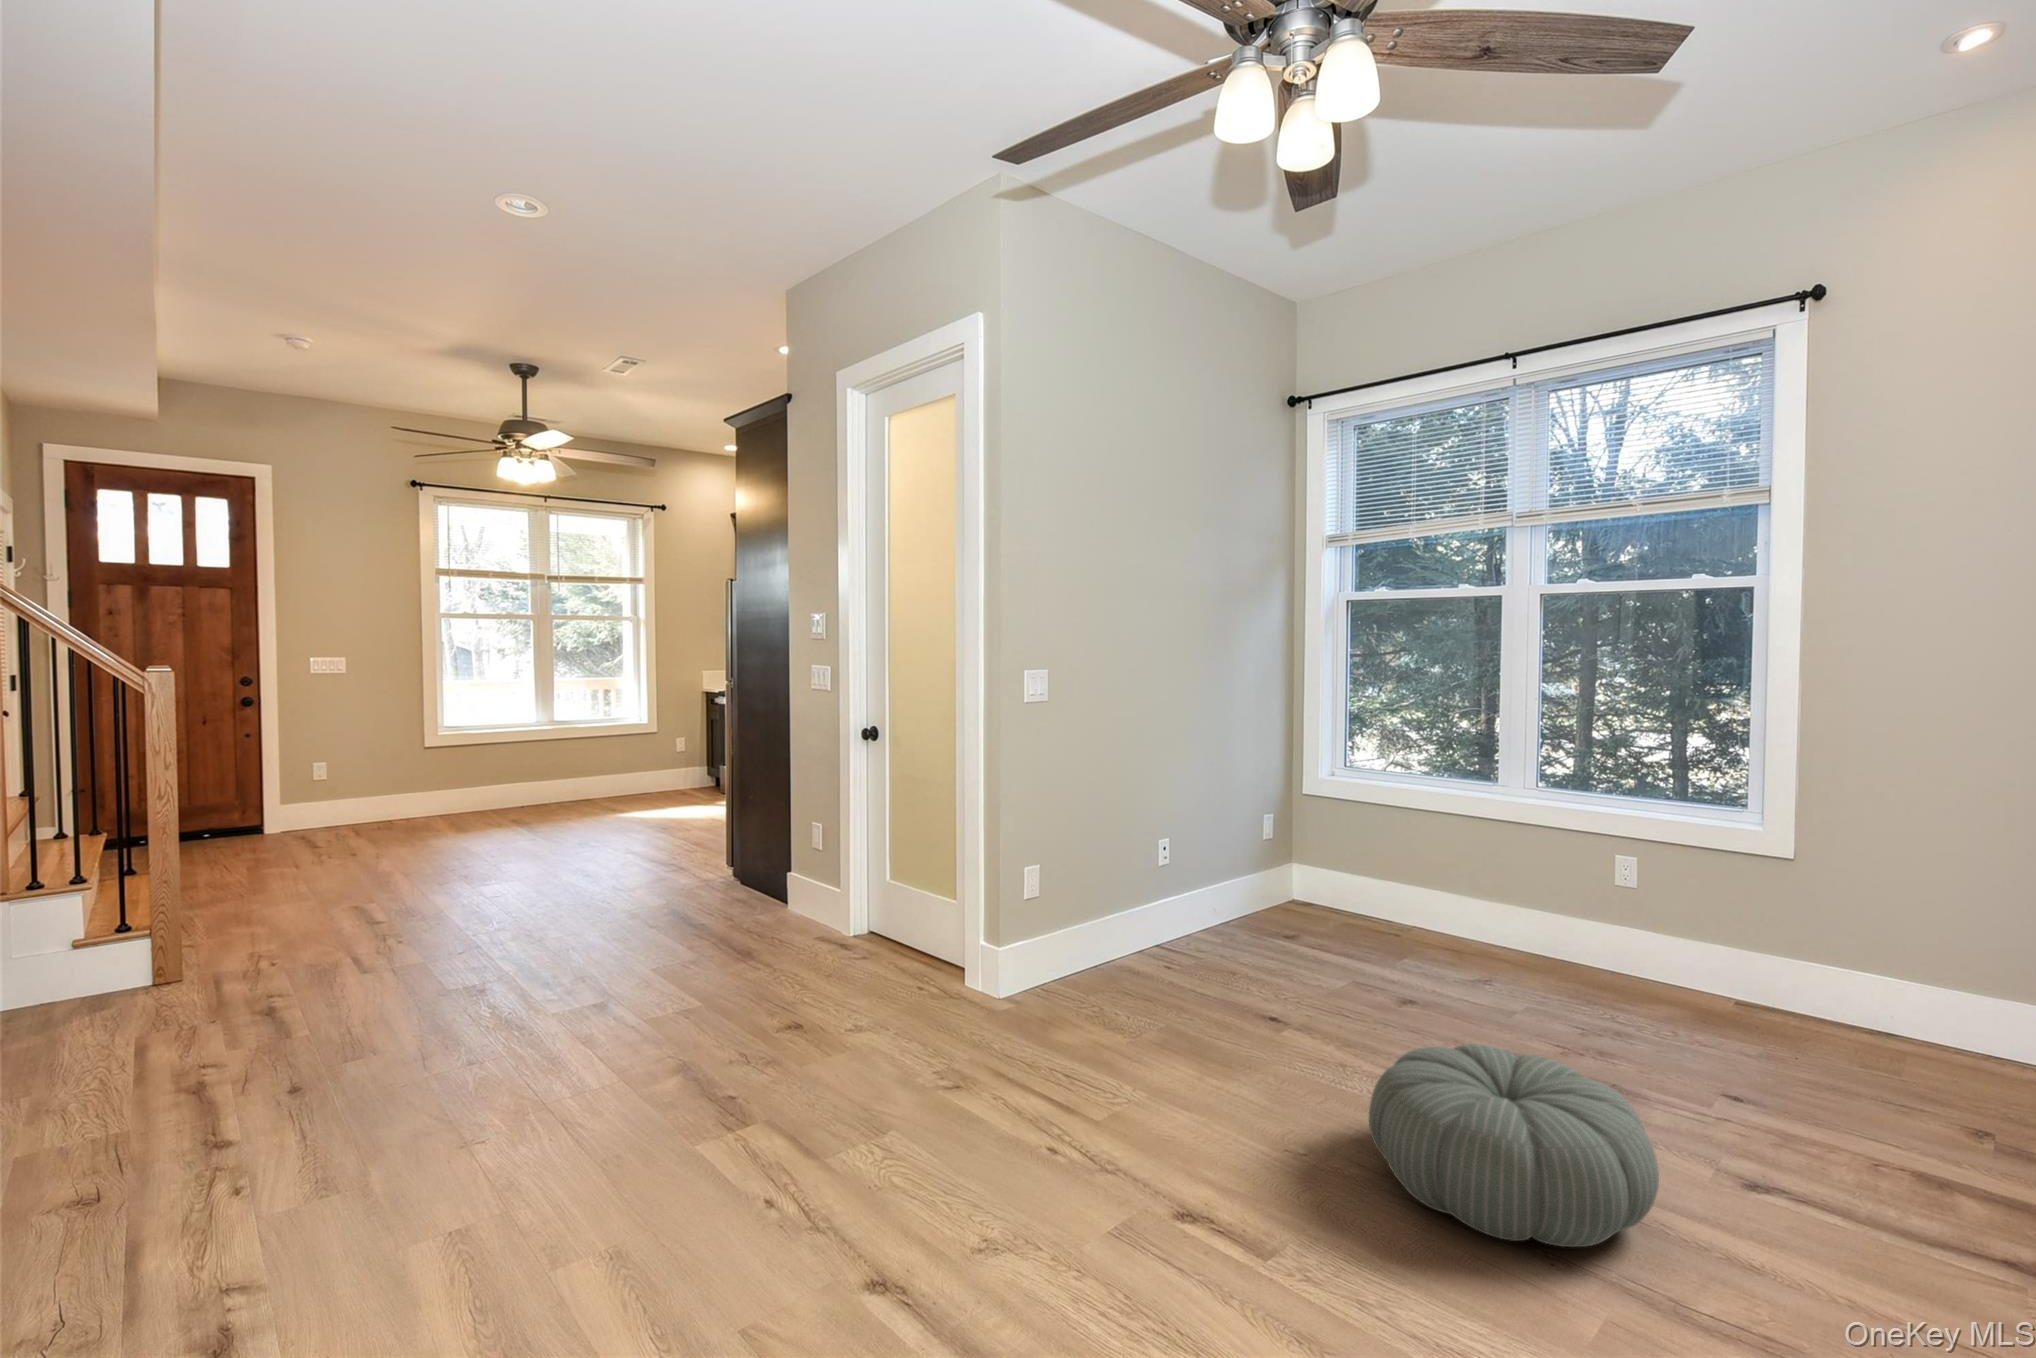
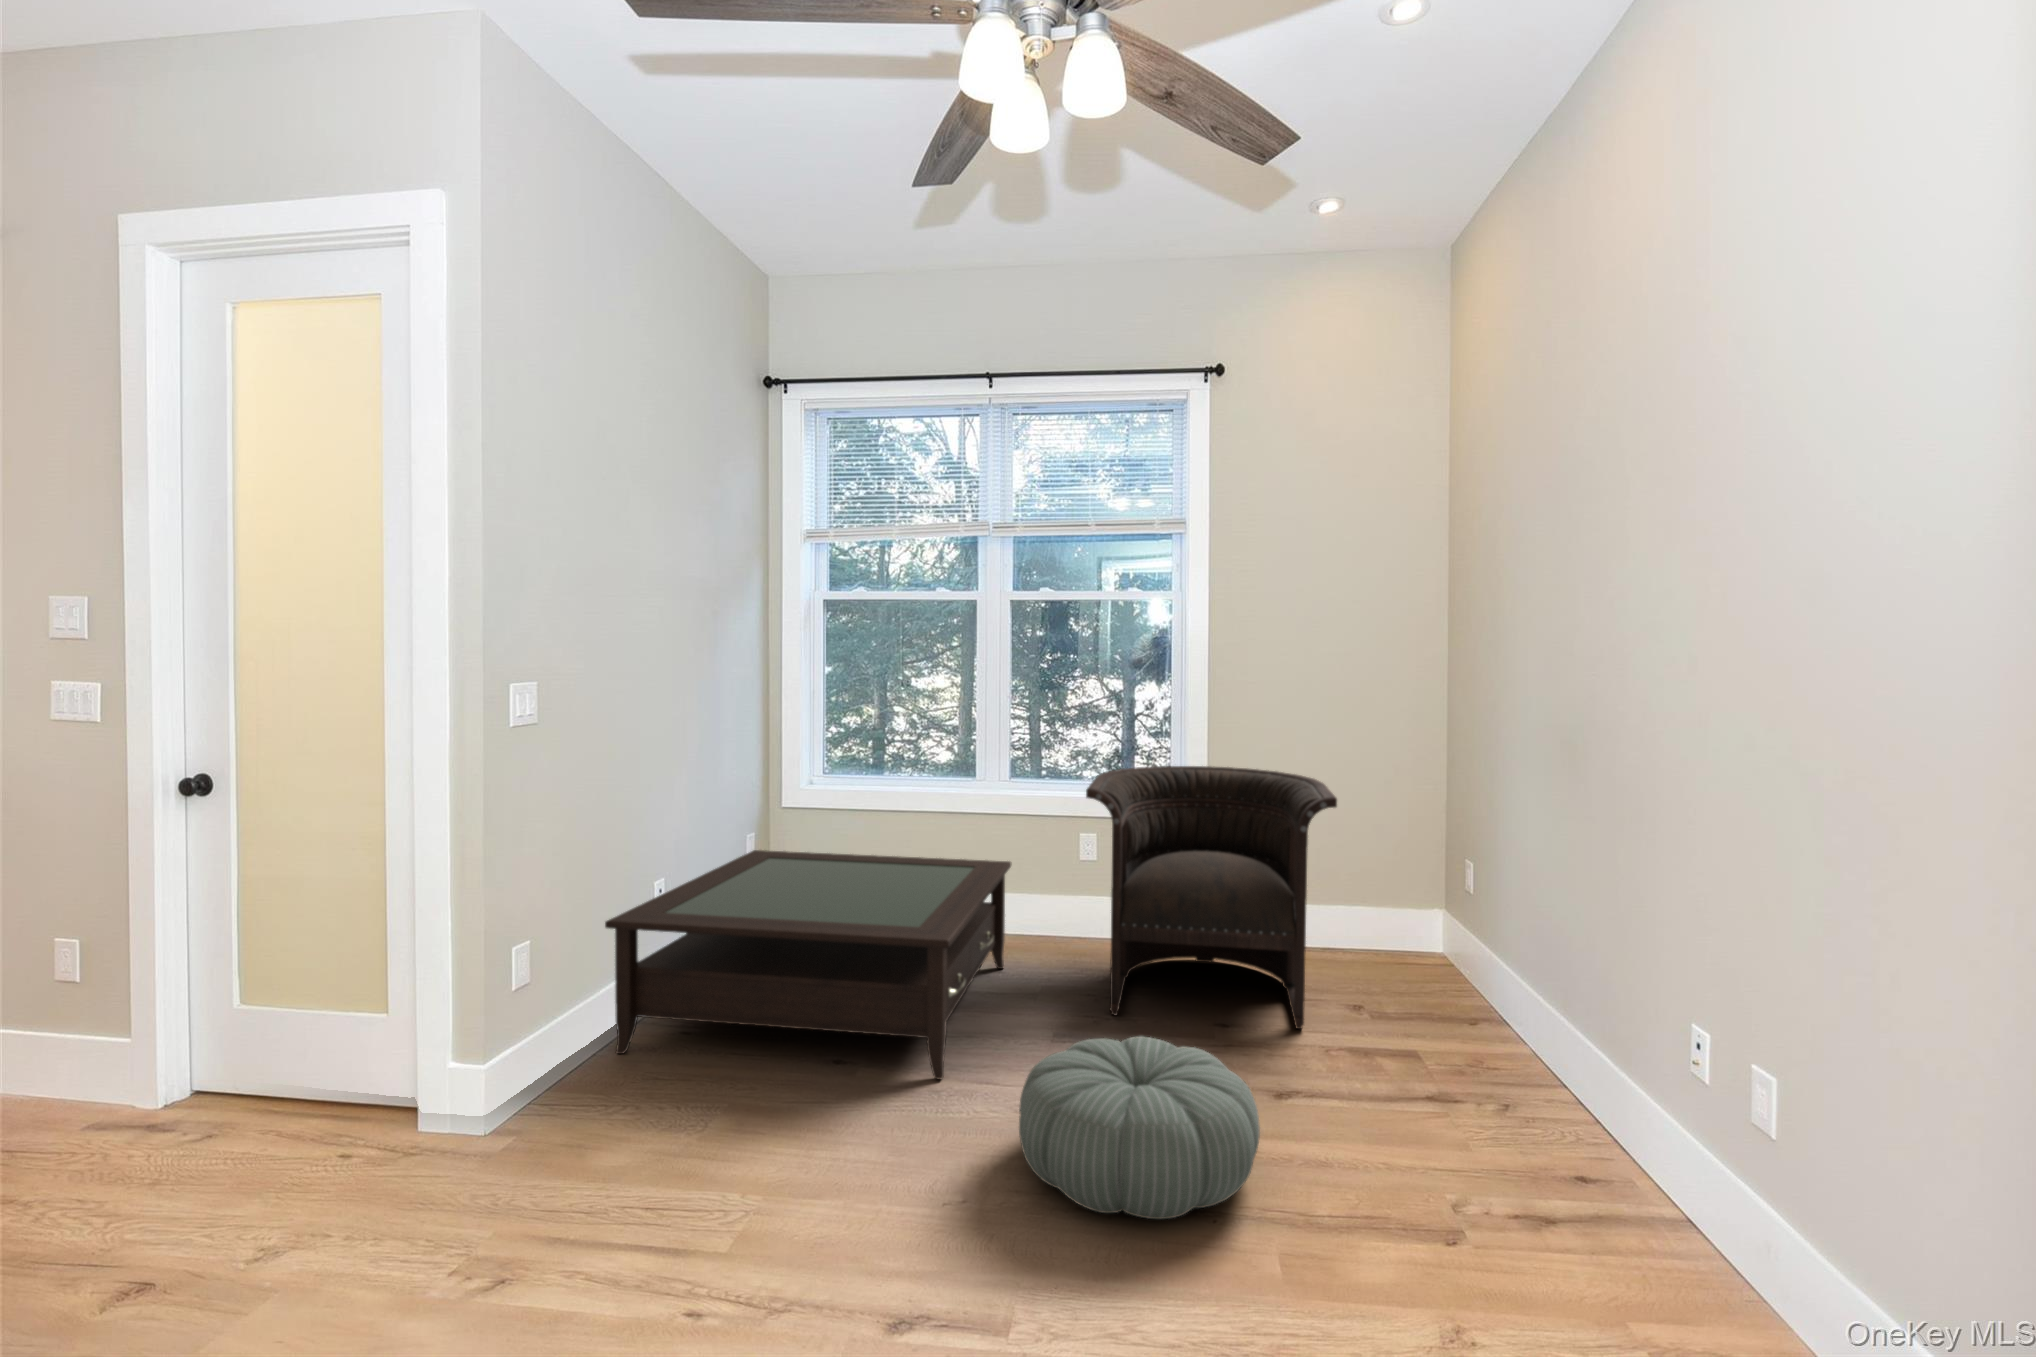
armchair: none [1567,779,1949,1127] -> present [1086,766,1337,1029]
coffee table: none [1105,825,1513,1055] -> present [605,850,1011,1080]

